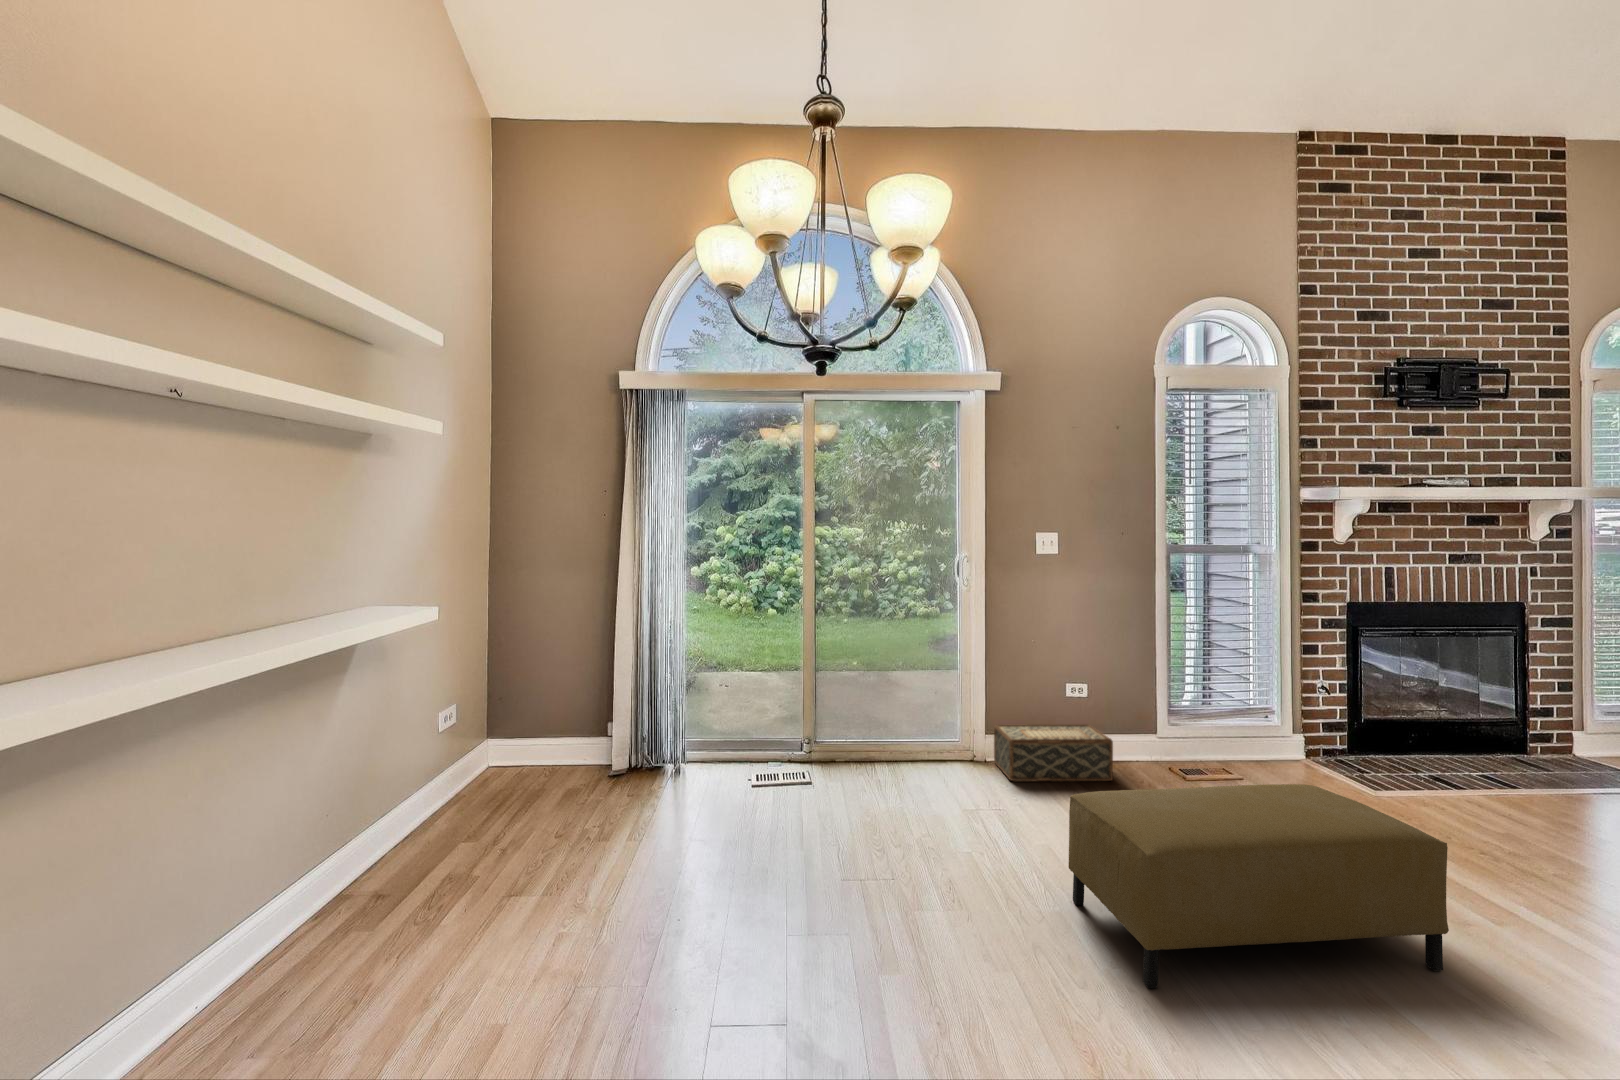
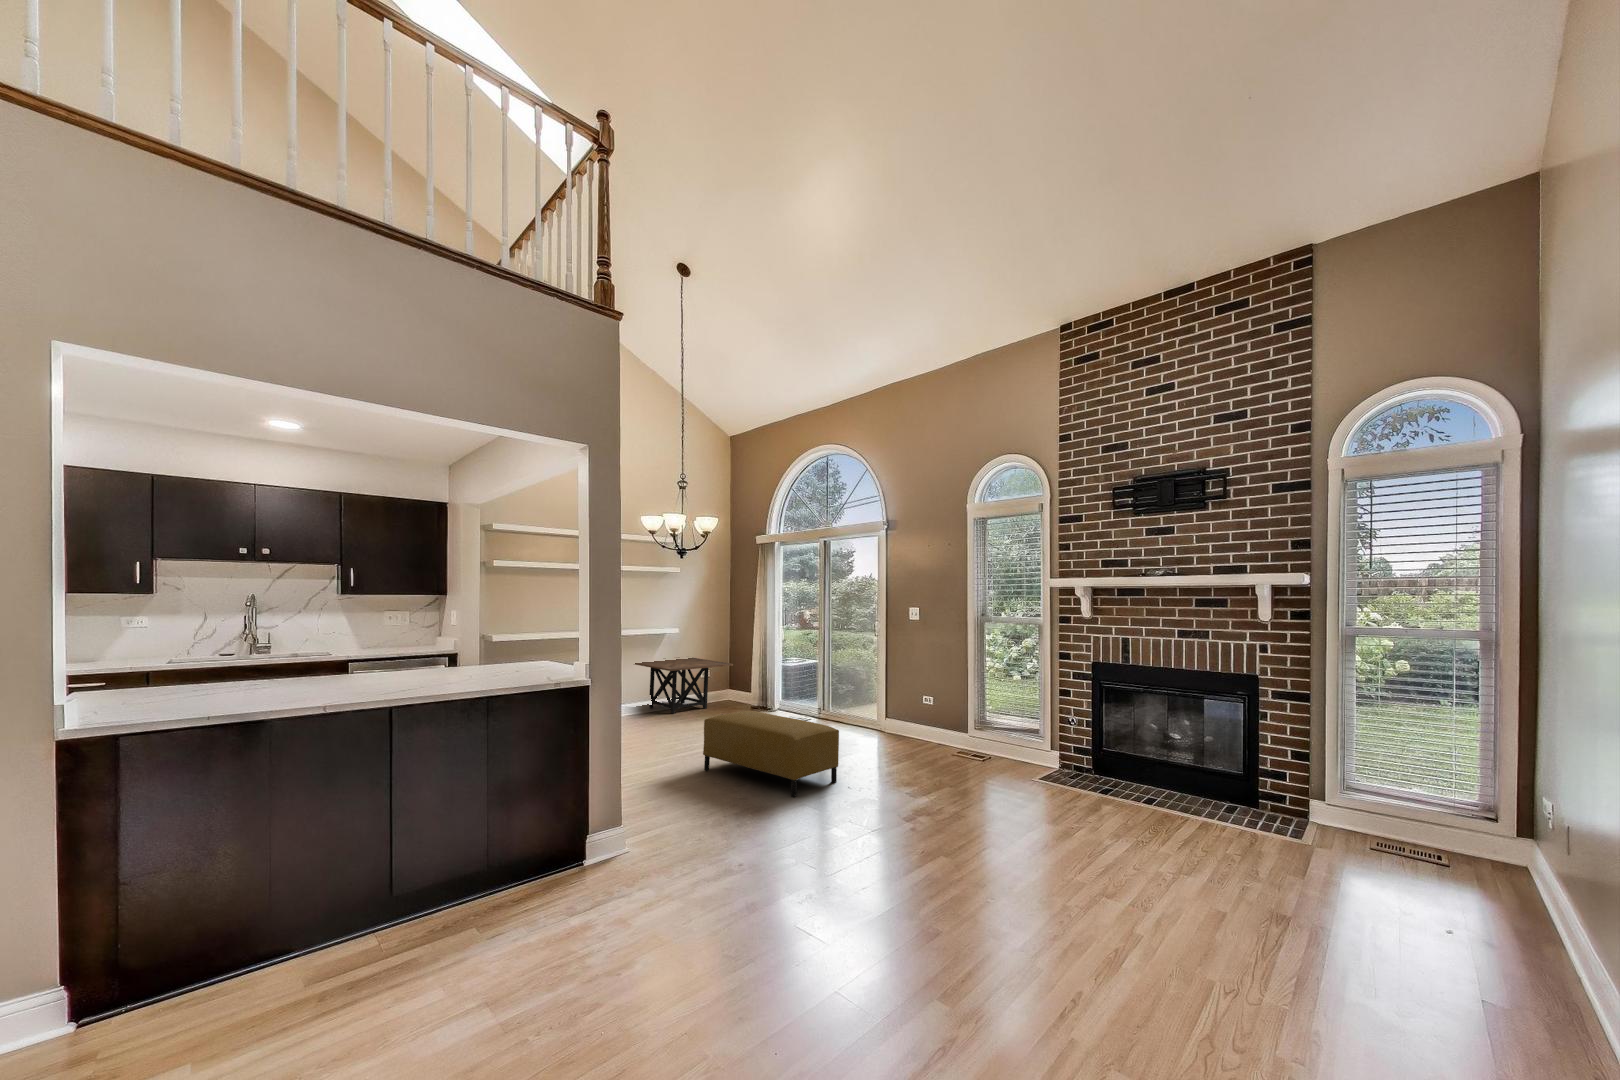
side table: none [386,683,649,836] -> present [635,658,733,714]
woven basket: present [994,724,1113,781] -> none [853,712,920,750]

